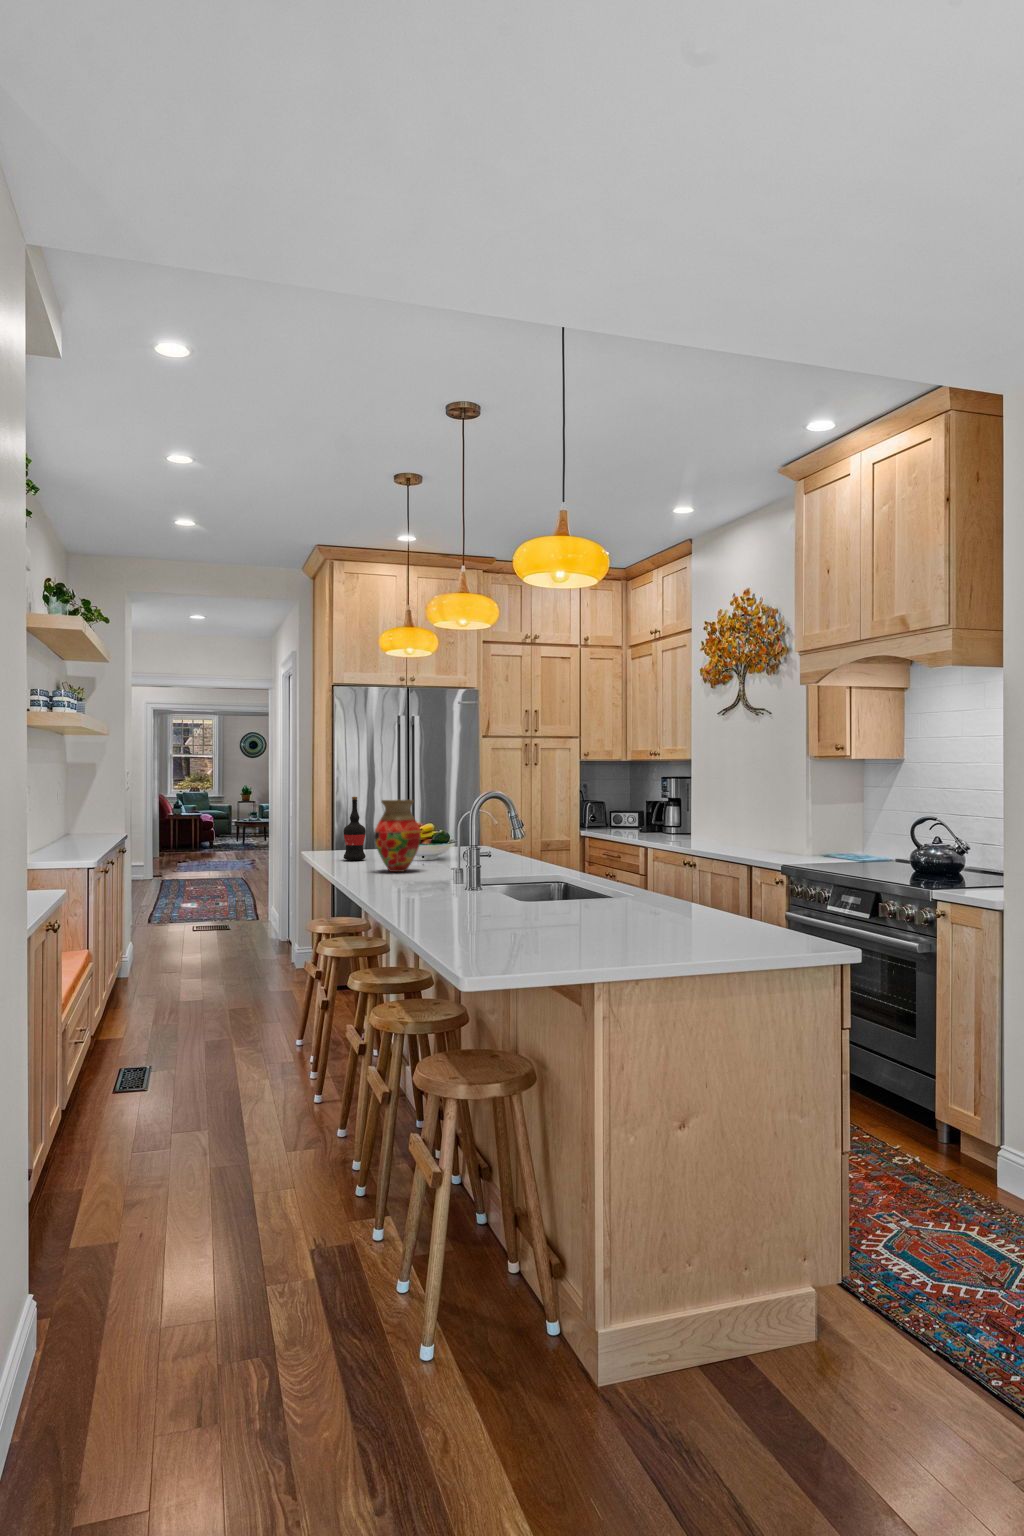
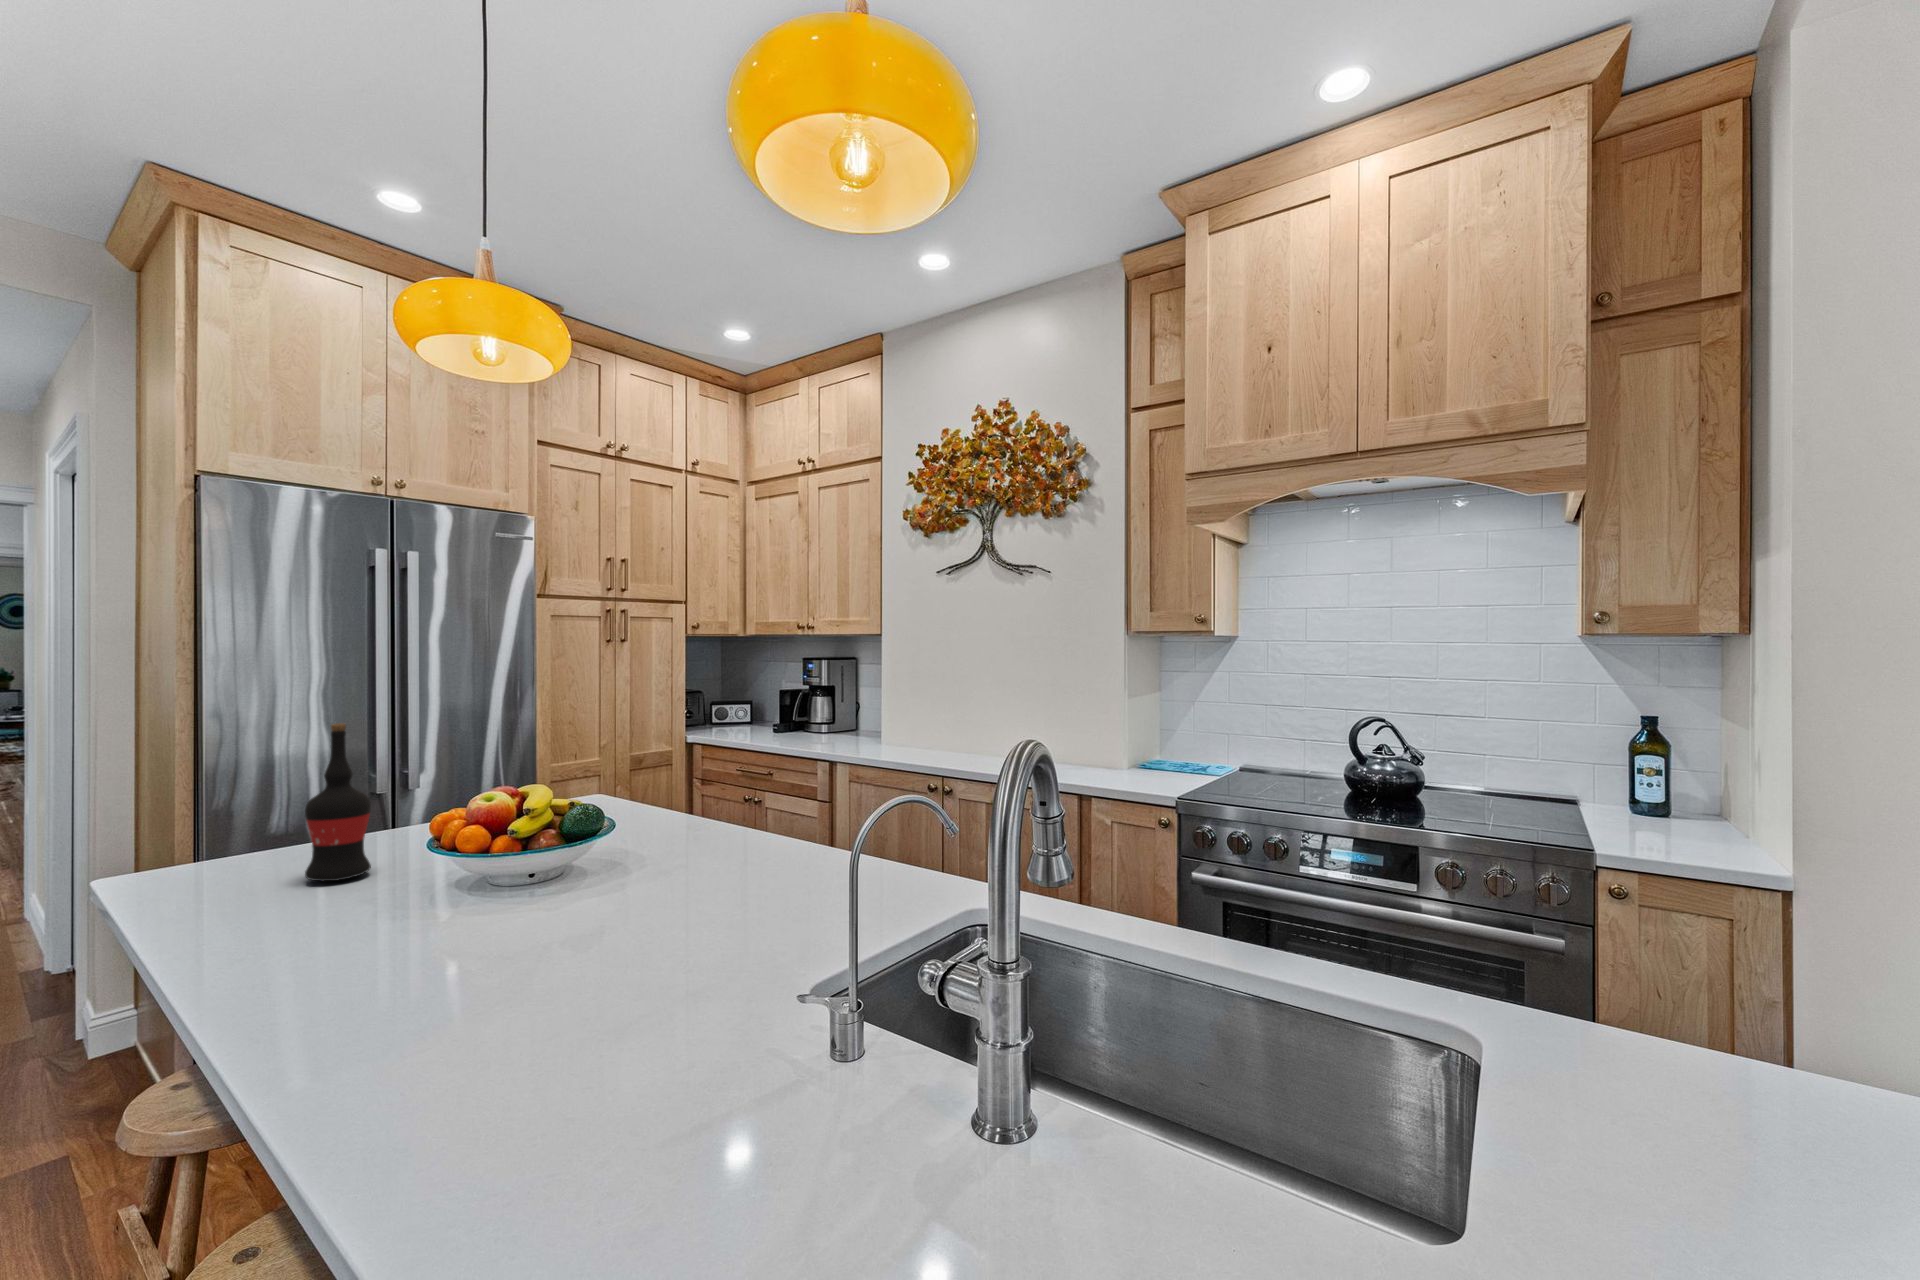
vase: present [374,800,421,872] -> none [450,737,589,936]

